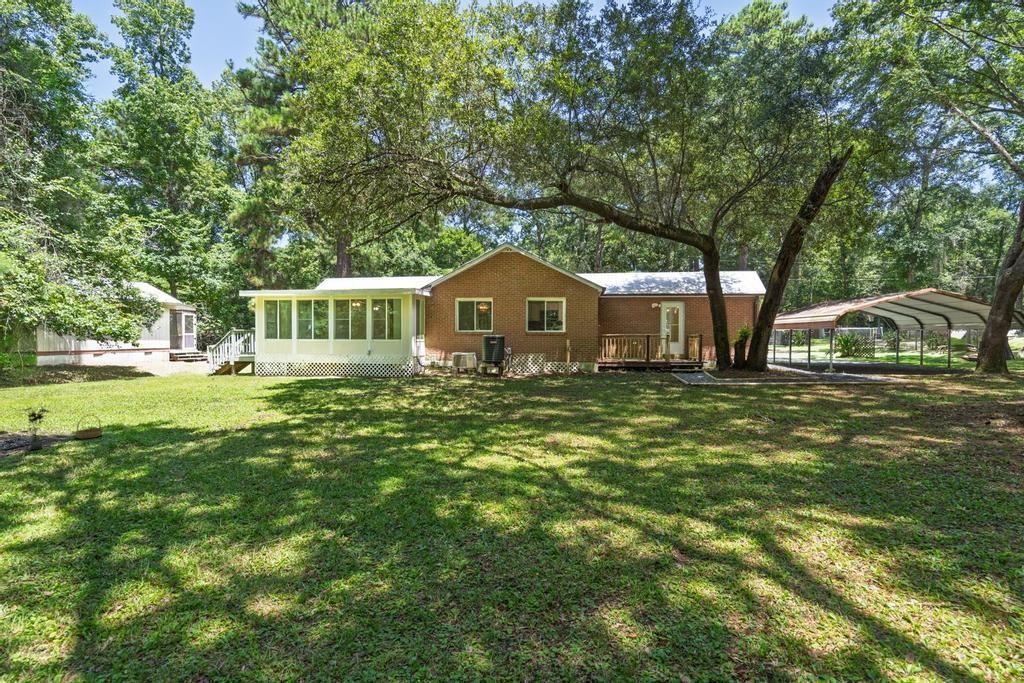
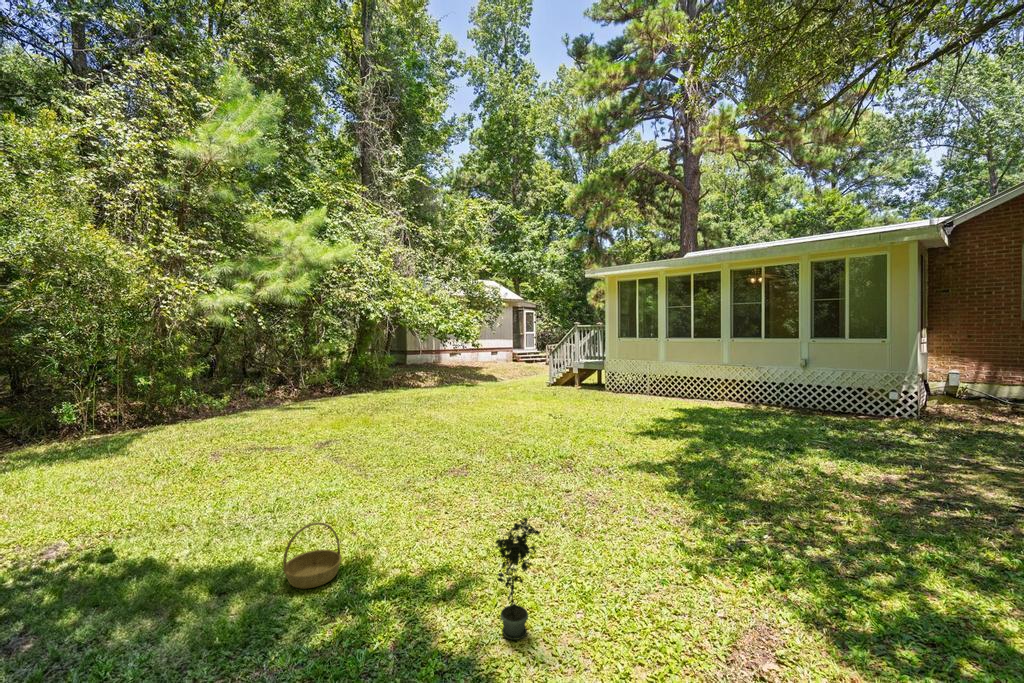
potted plant: present [28,407,49,449] -> present [492,518,539,640]

